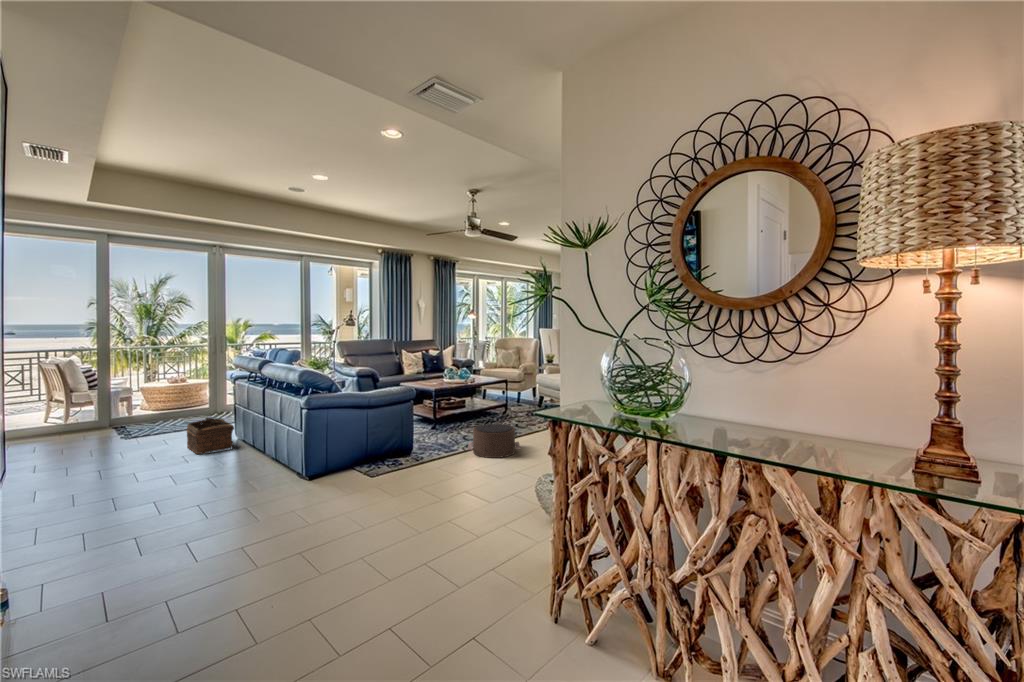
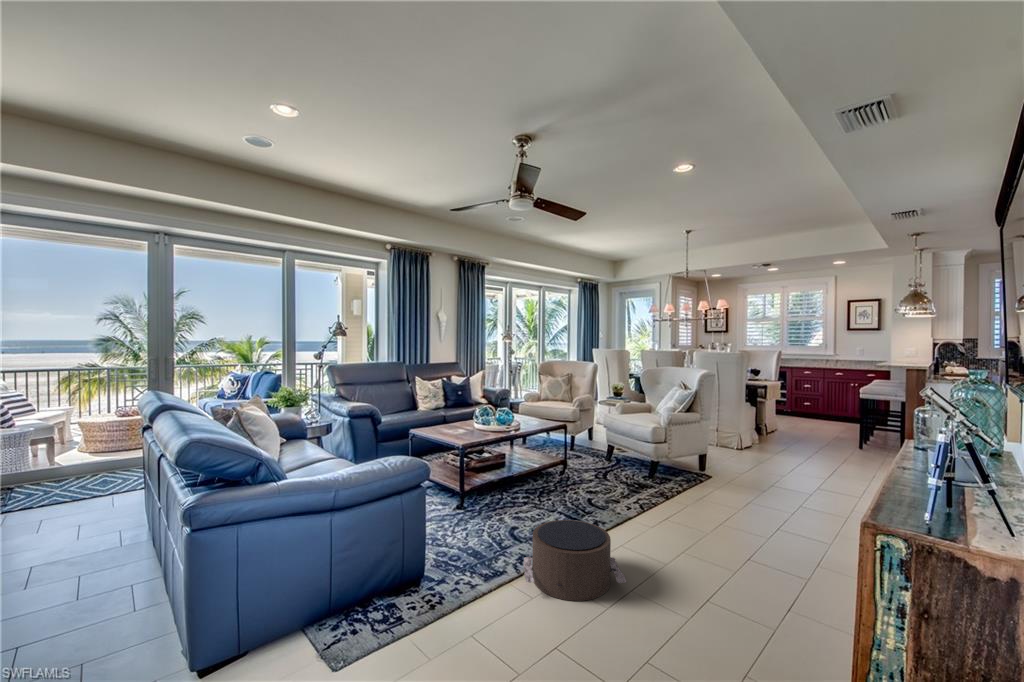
basket: present [187,418,234,454] -> none [35,498,133,574]

